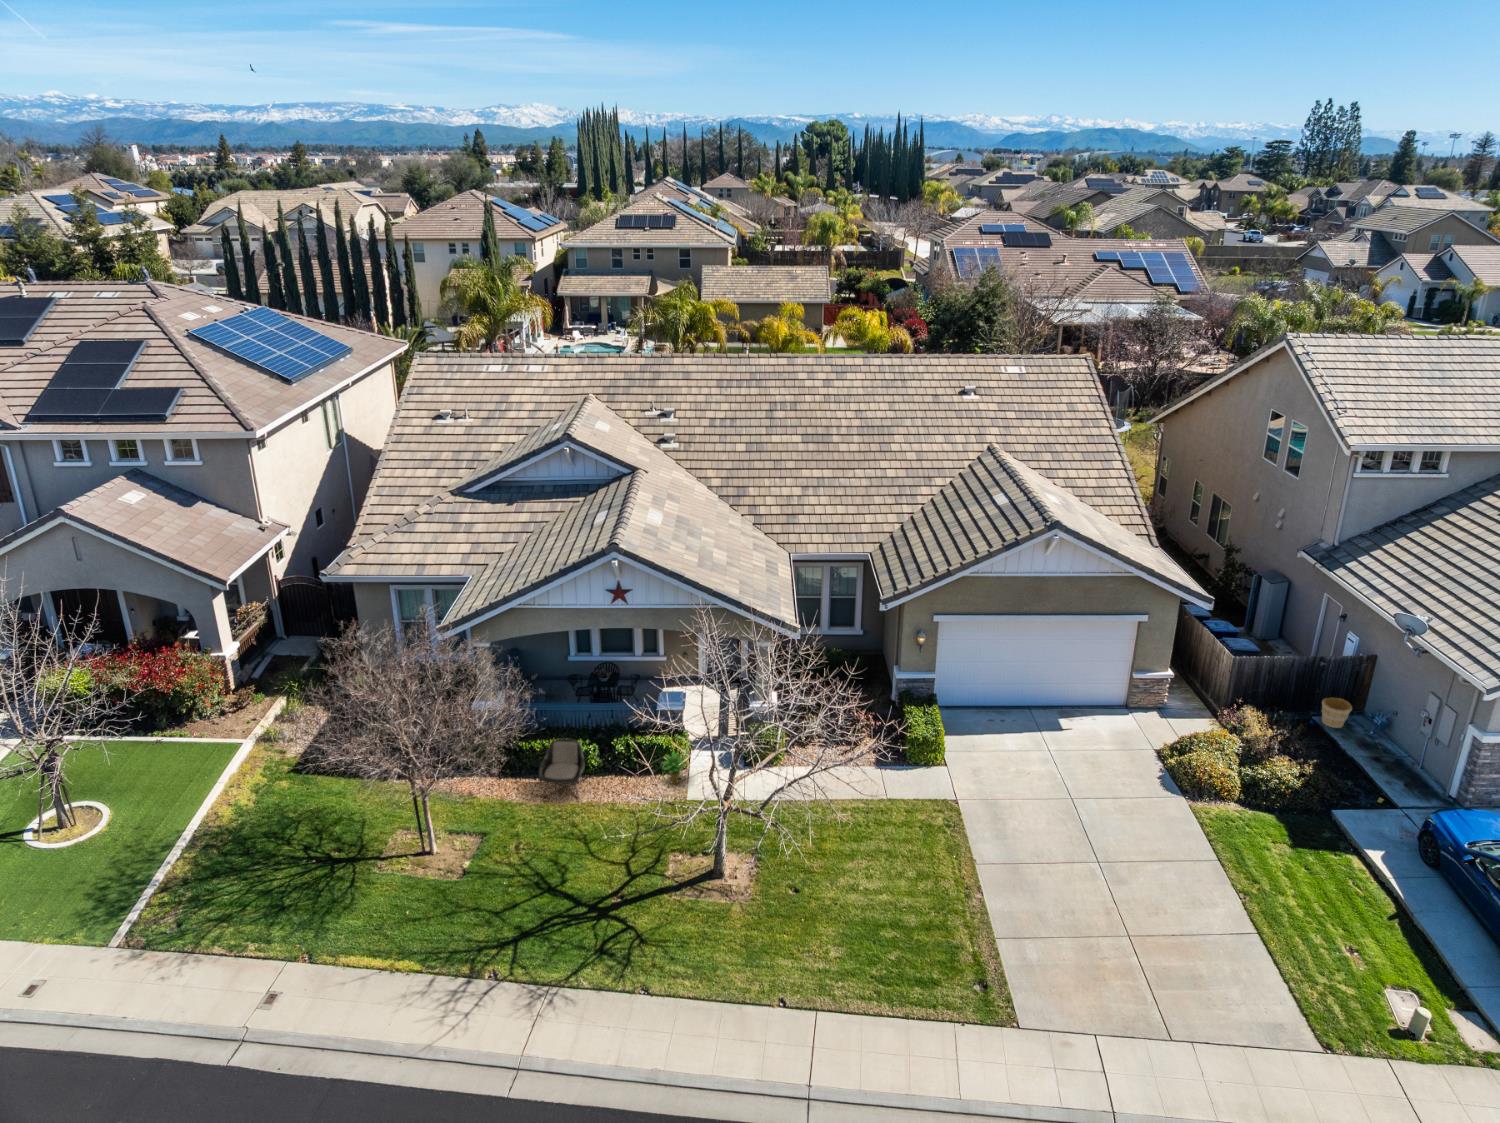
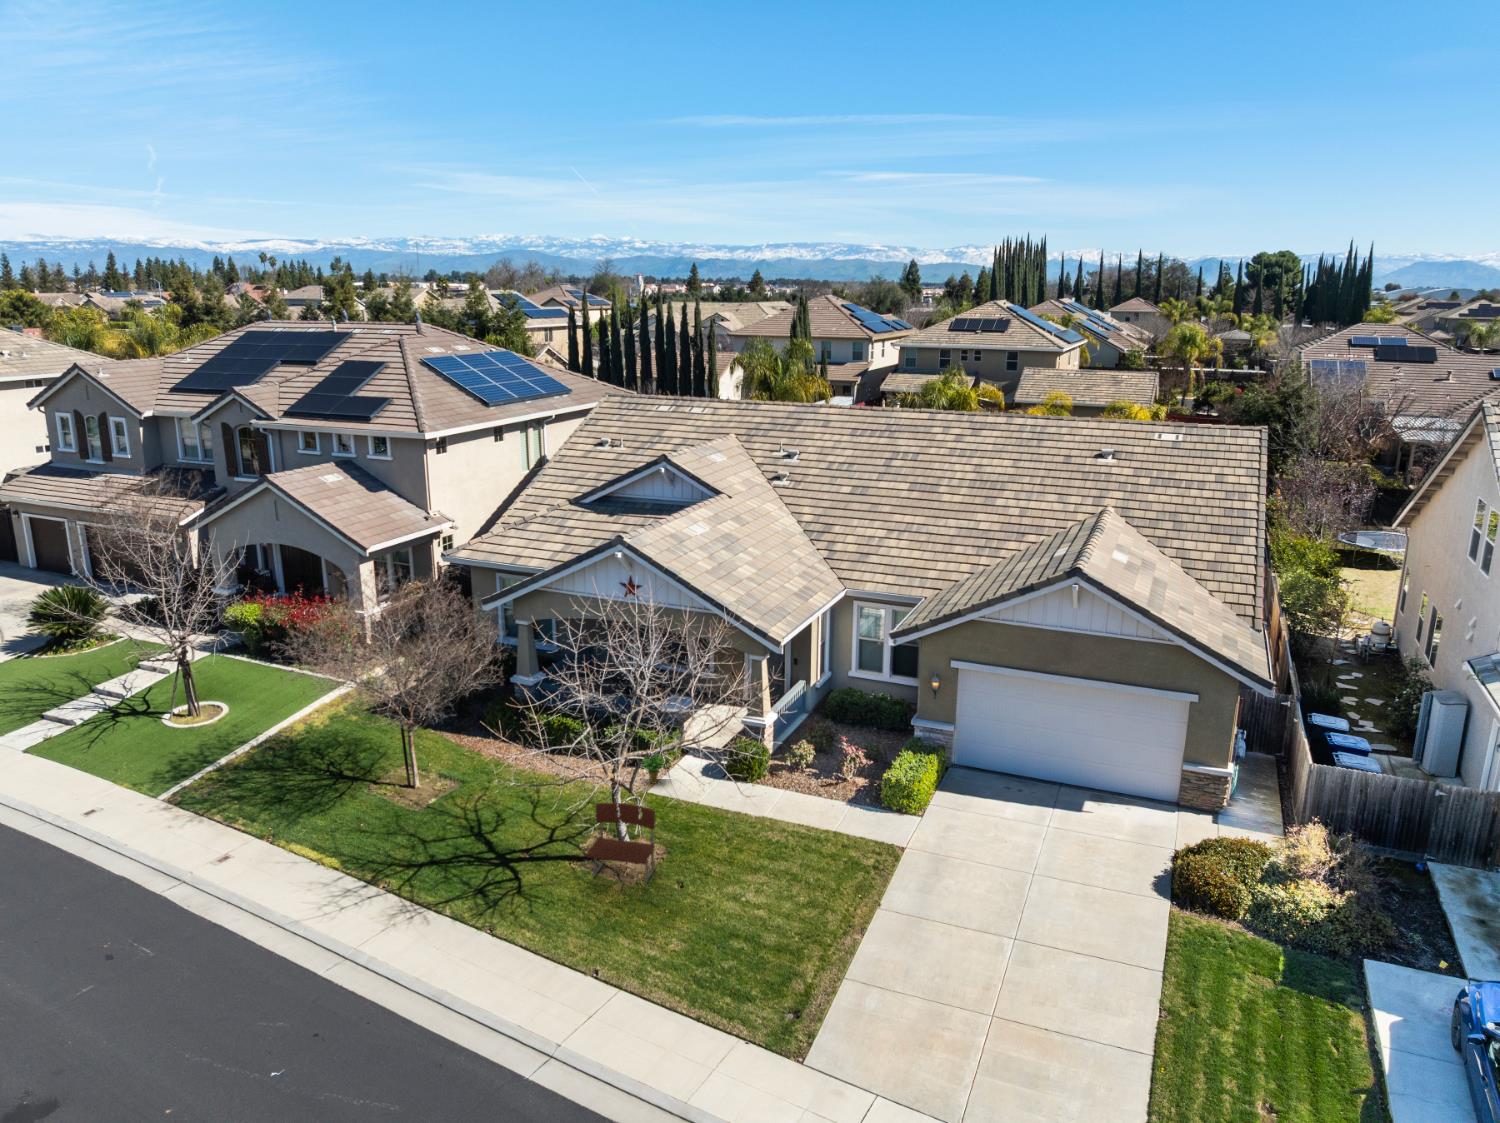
wooden bucket: present [1322,697,1352,728] -> none [1439,847,1479,888]
lounge chair: present [539,738,584,799] -> none [530,719,581,777]
bench: none [693,822,761,902] -> present [586,803,655,883]

